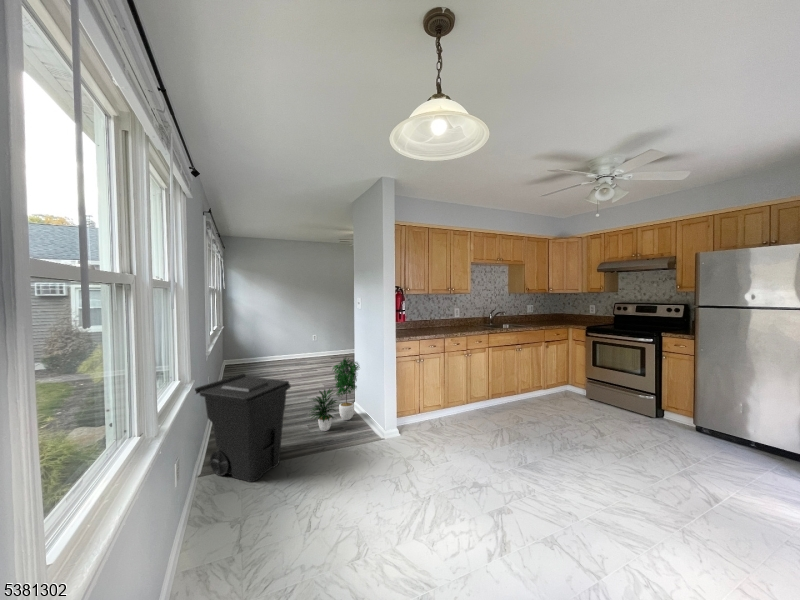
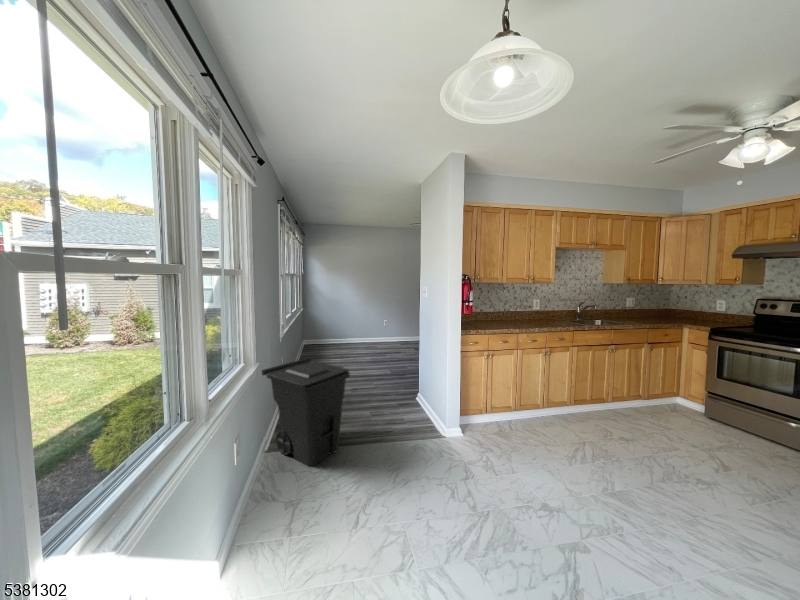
potted plant: present [311,358,360,431] -> none [370,345,424,421]

